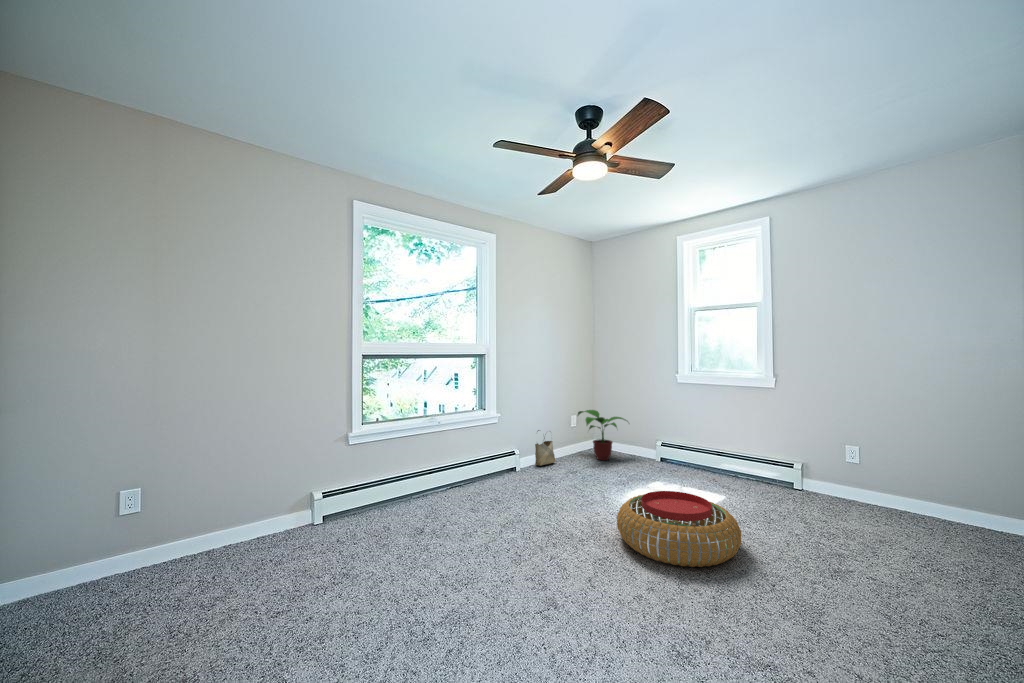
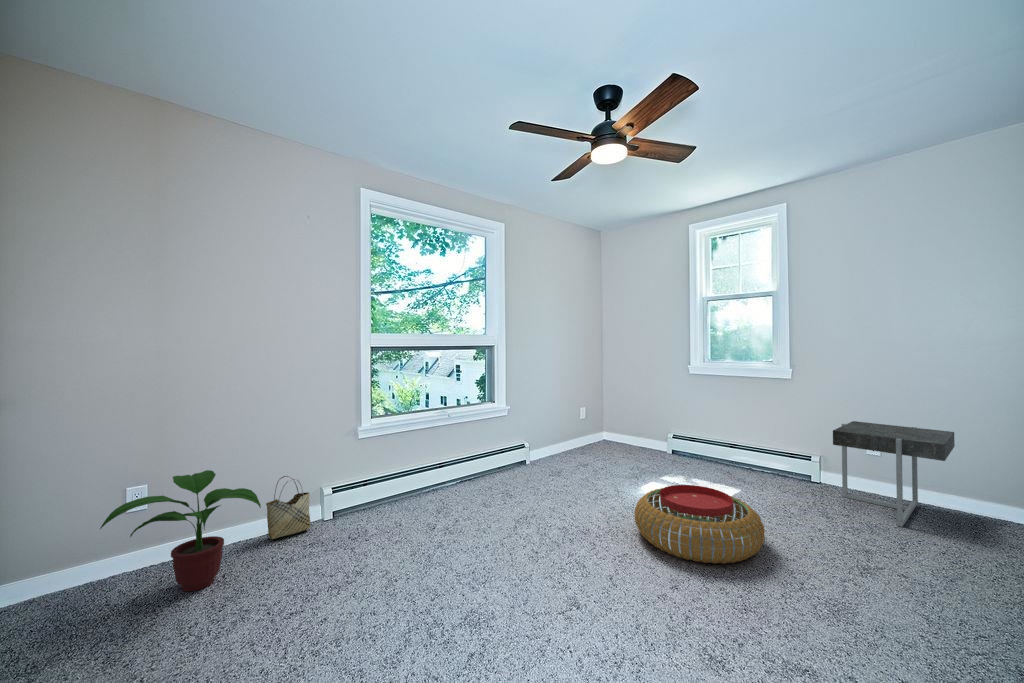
potted plant: present [578,410,627,460] -> present [100,470,261,591]
side table: none [813,429,931,533] -> present [833,421,955,527]
woven basket: present [535,430,555,466] -> present [266,476,310,539]

